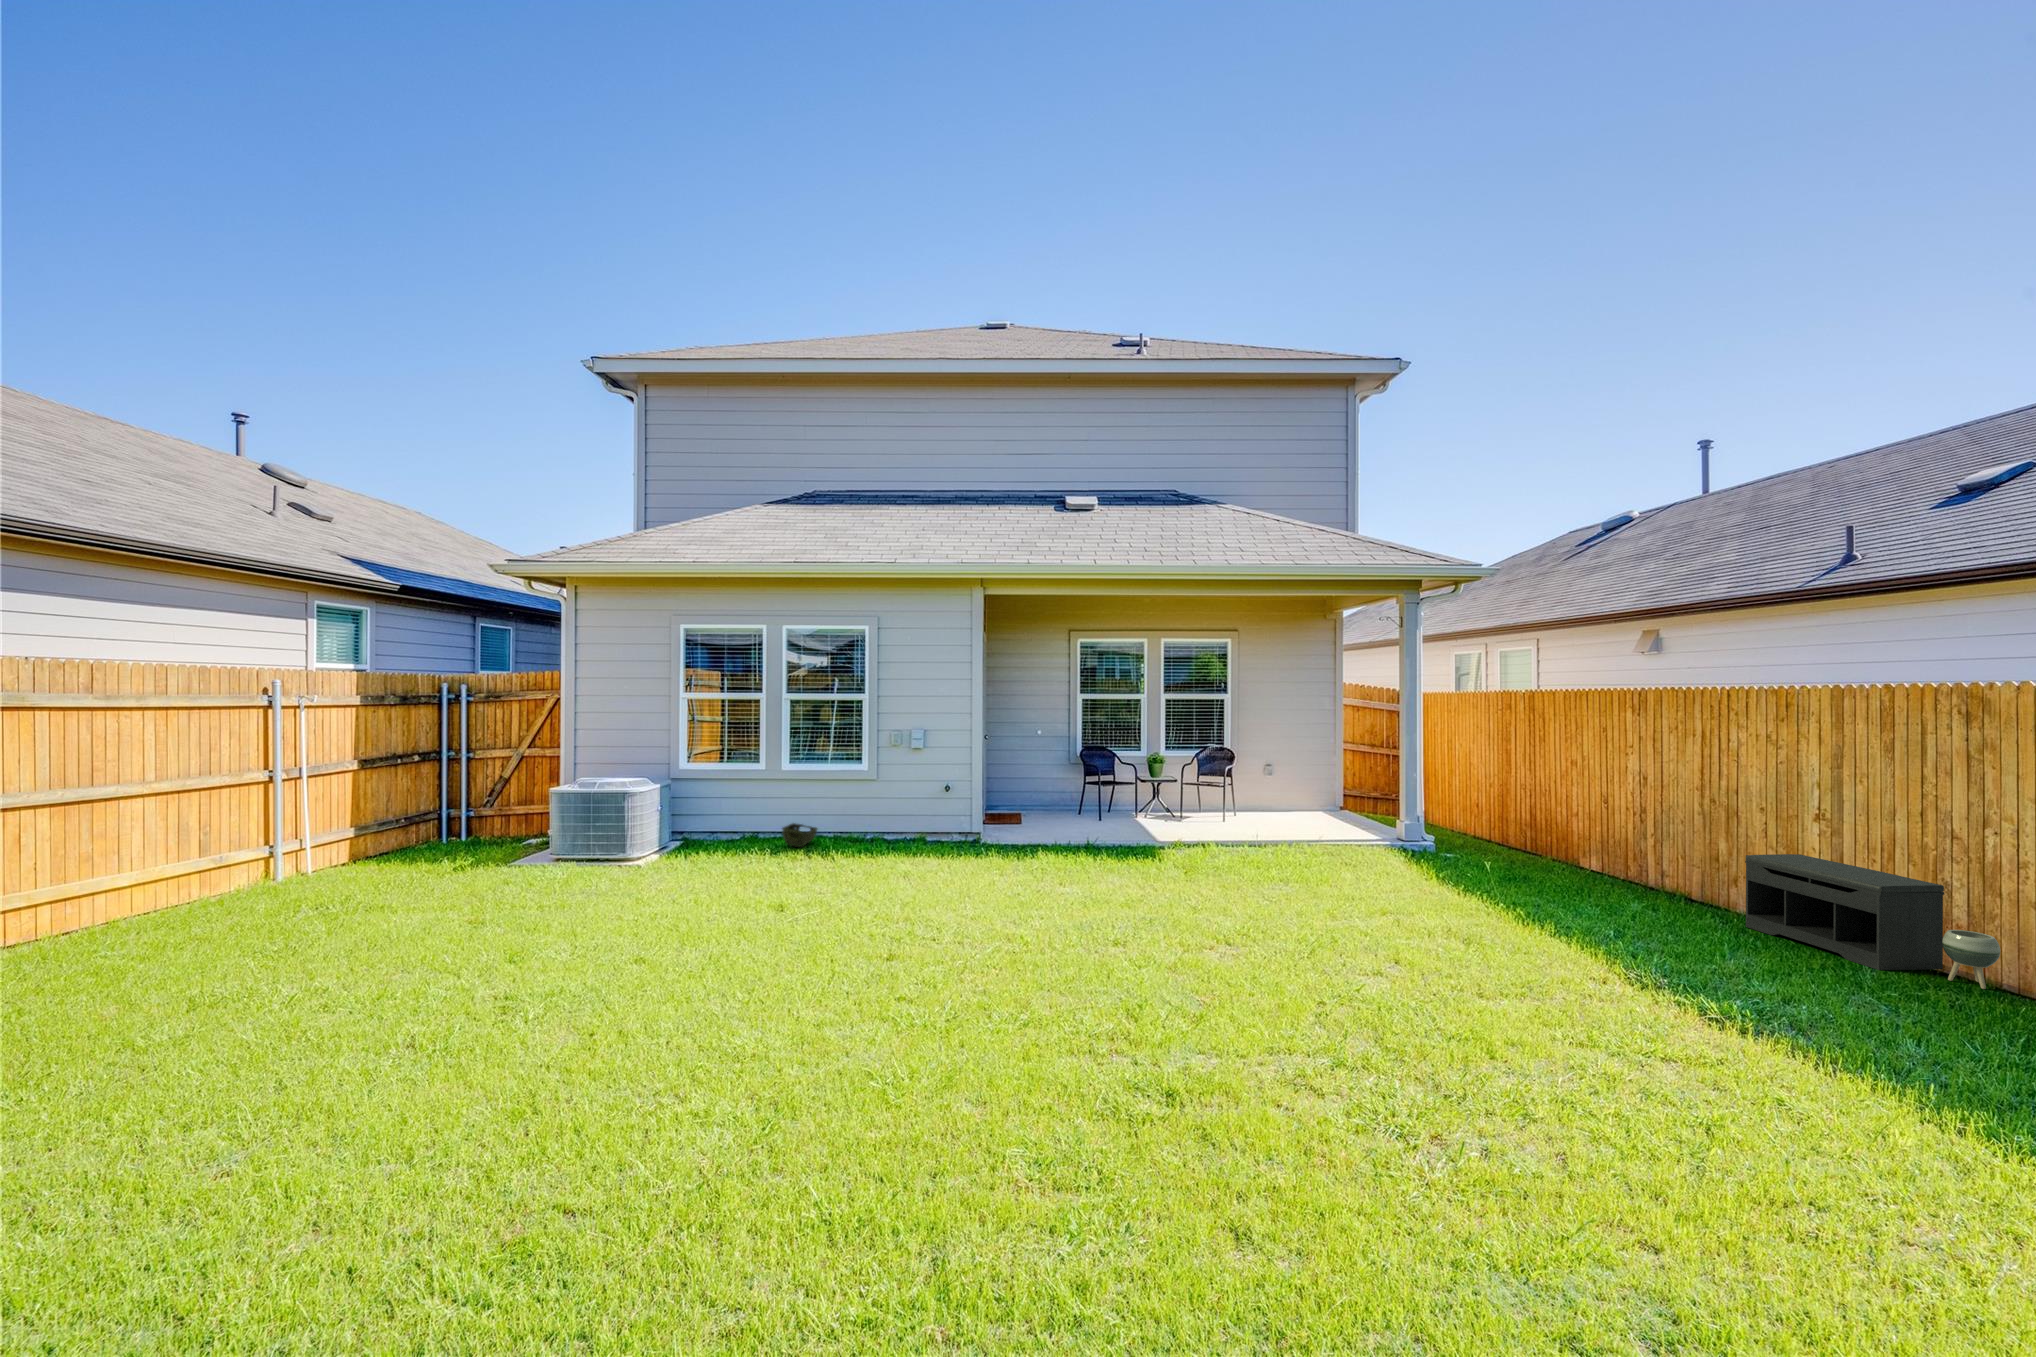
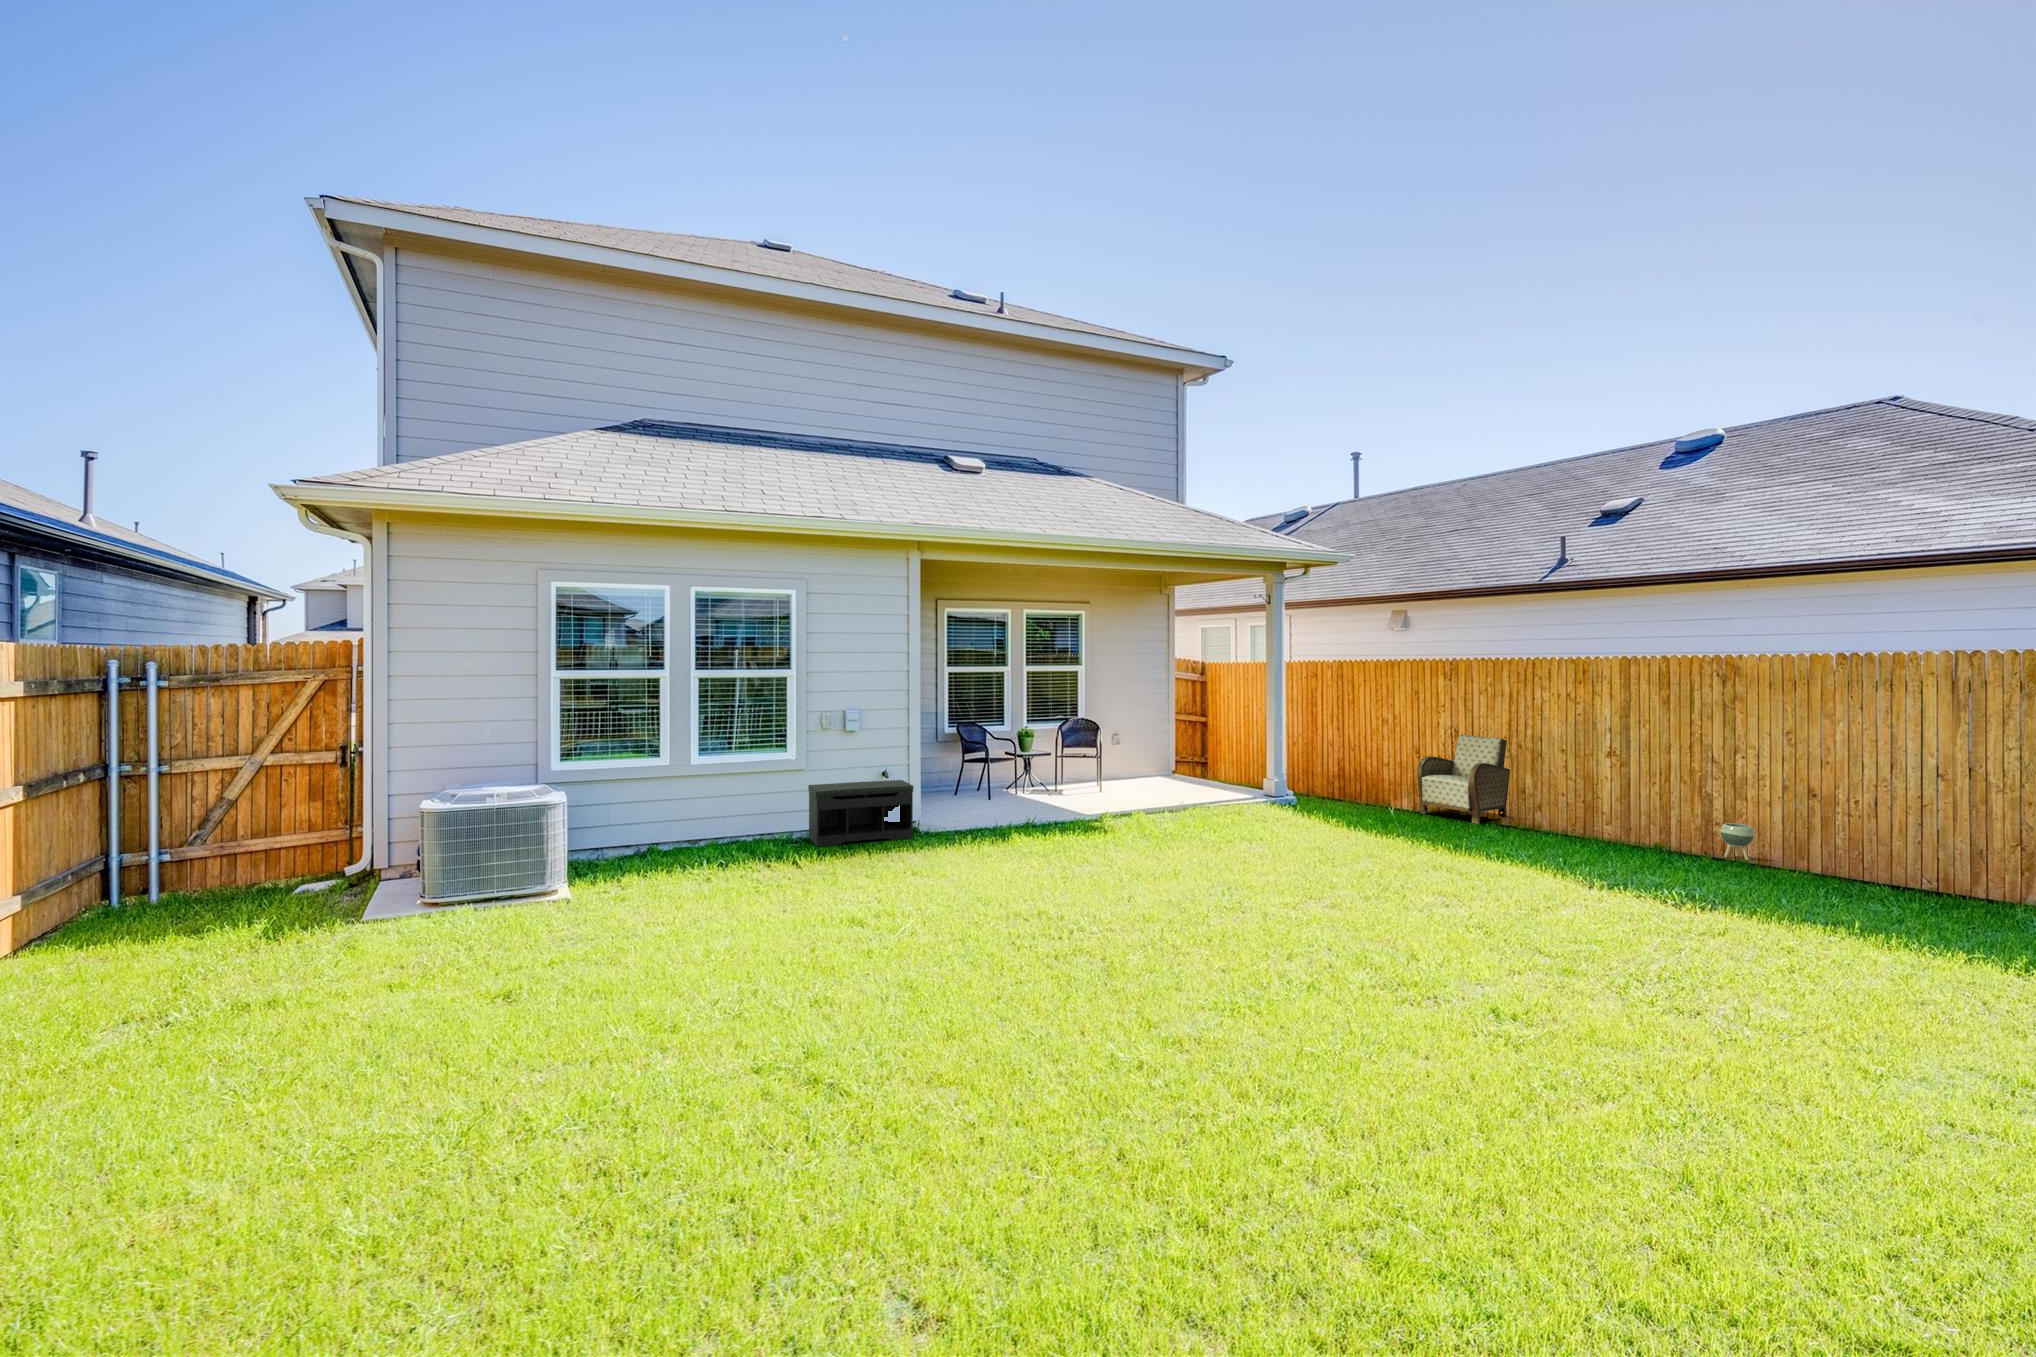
armchair: none [1561,781,1696,898] -> present [1417,734,1510,824]
woven basket: present [782,823,817,847] -> none [712,825,750,853]
bench: present [1745,854,1944,970] -> present [808,780,913,847]

